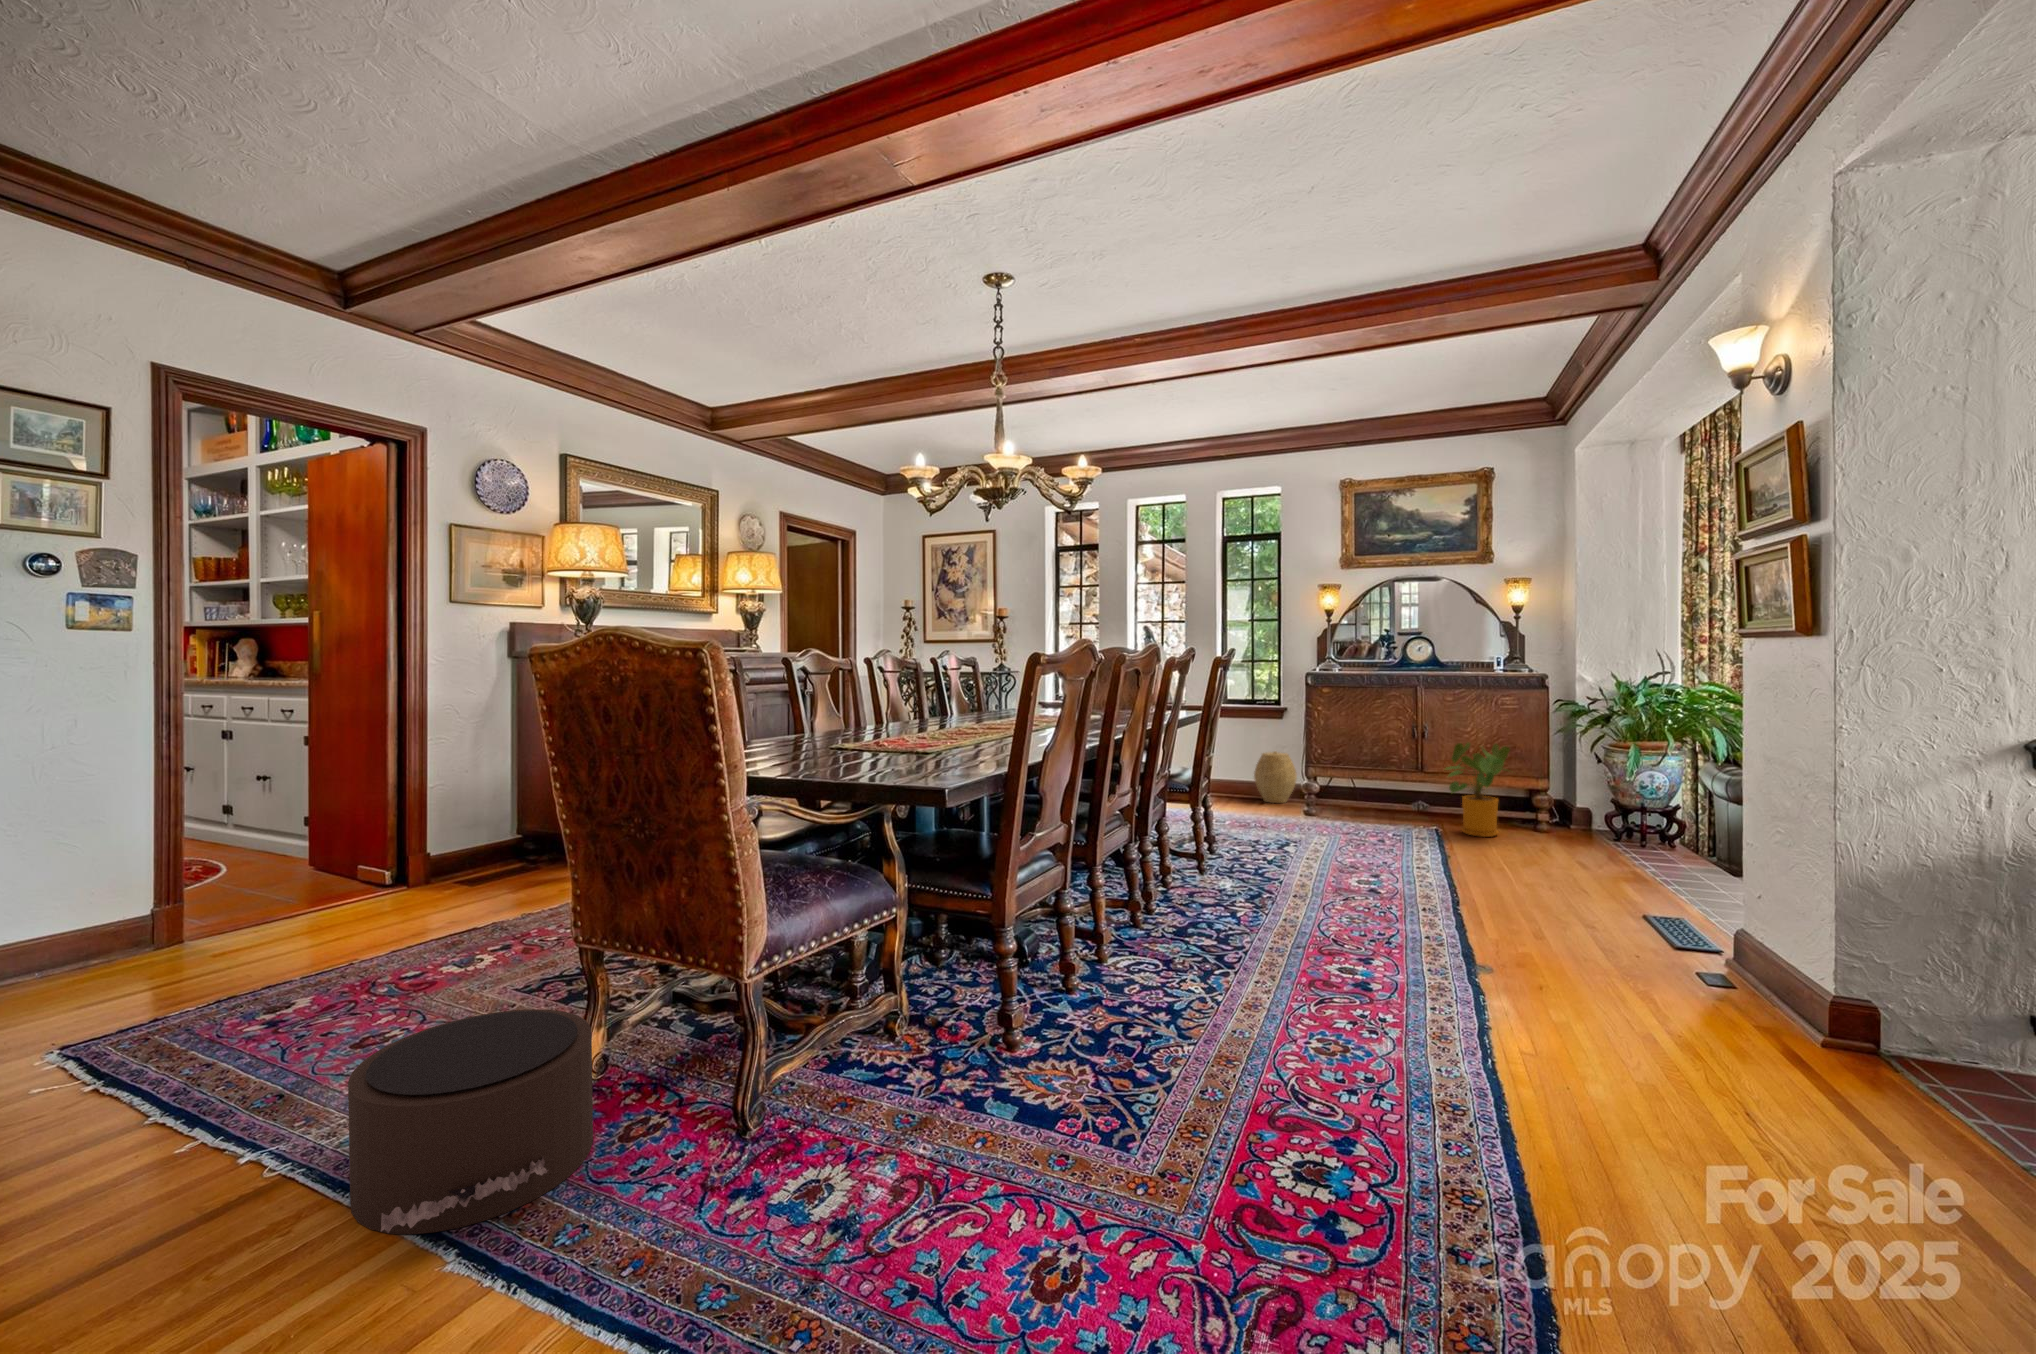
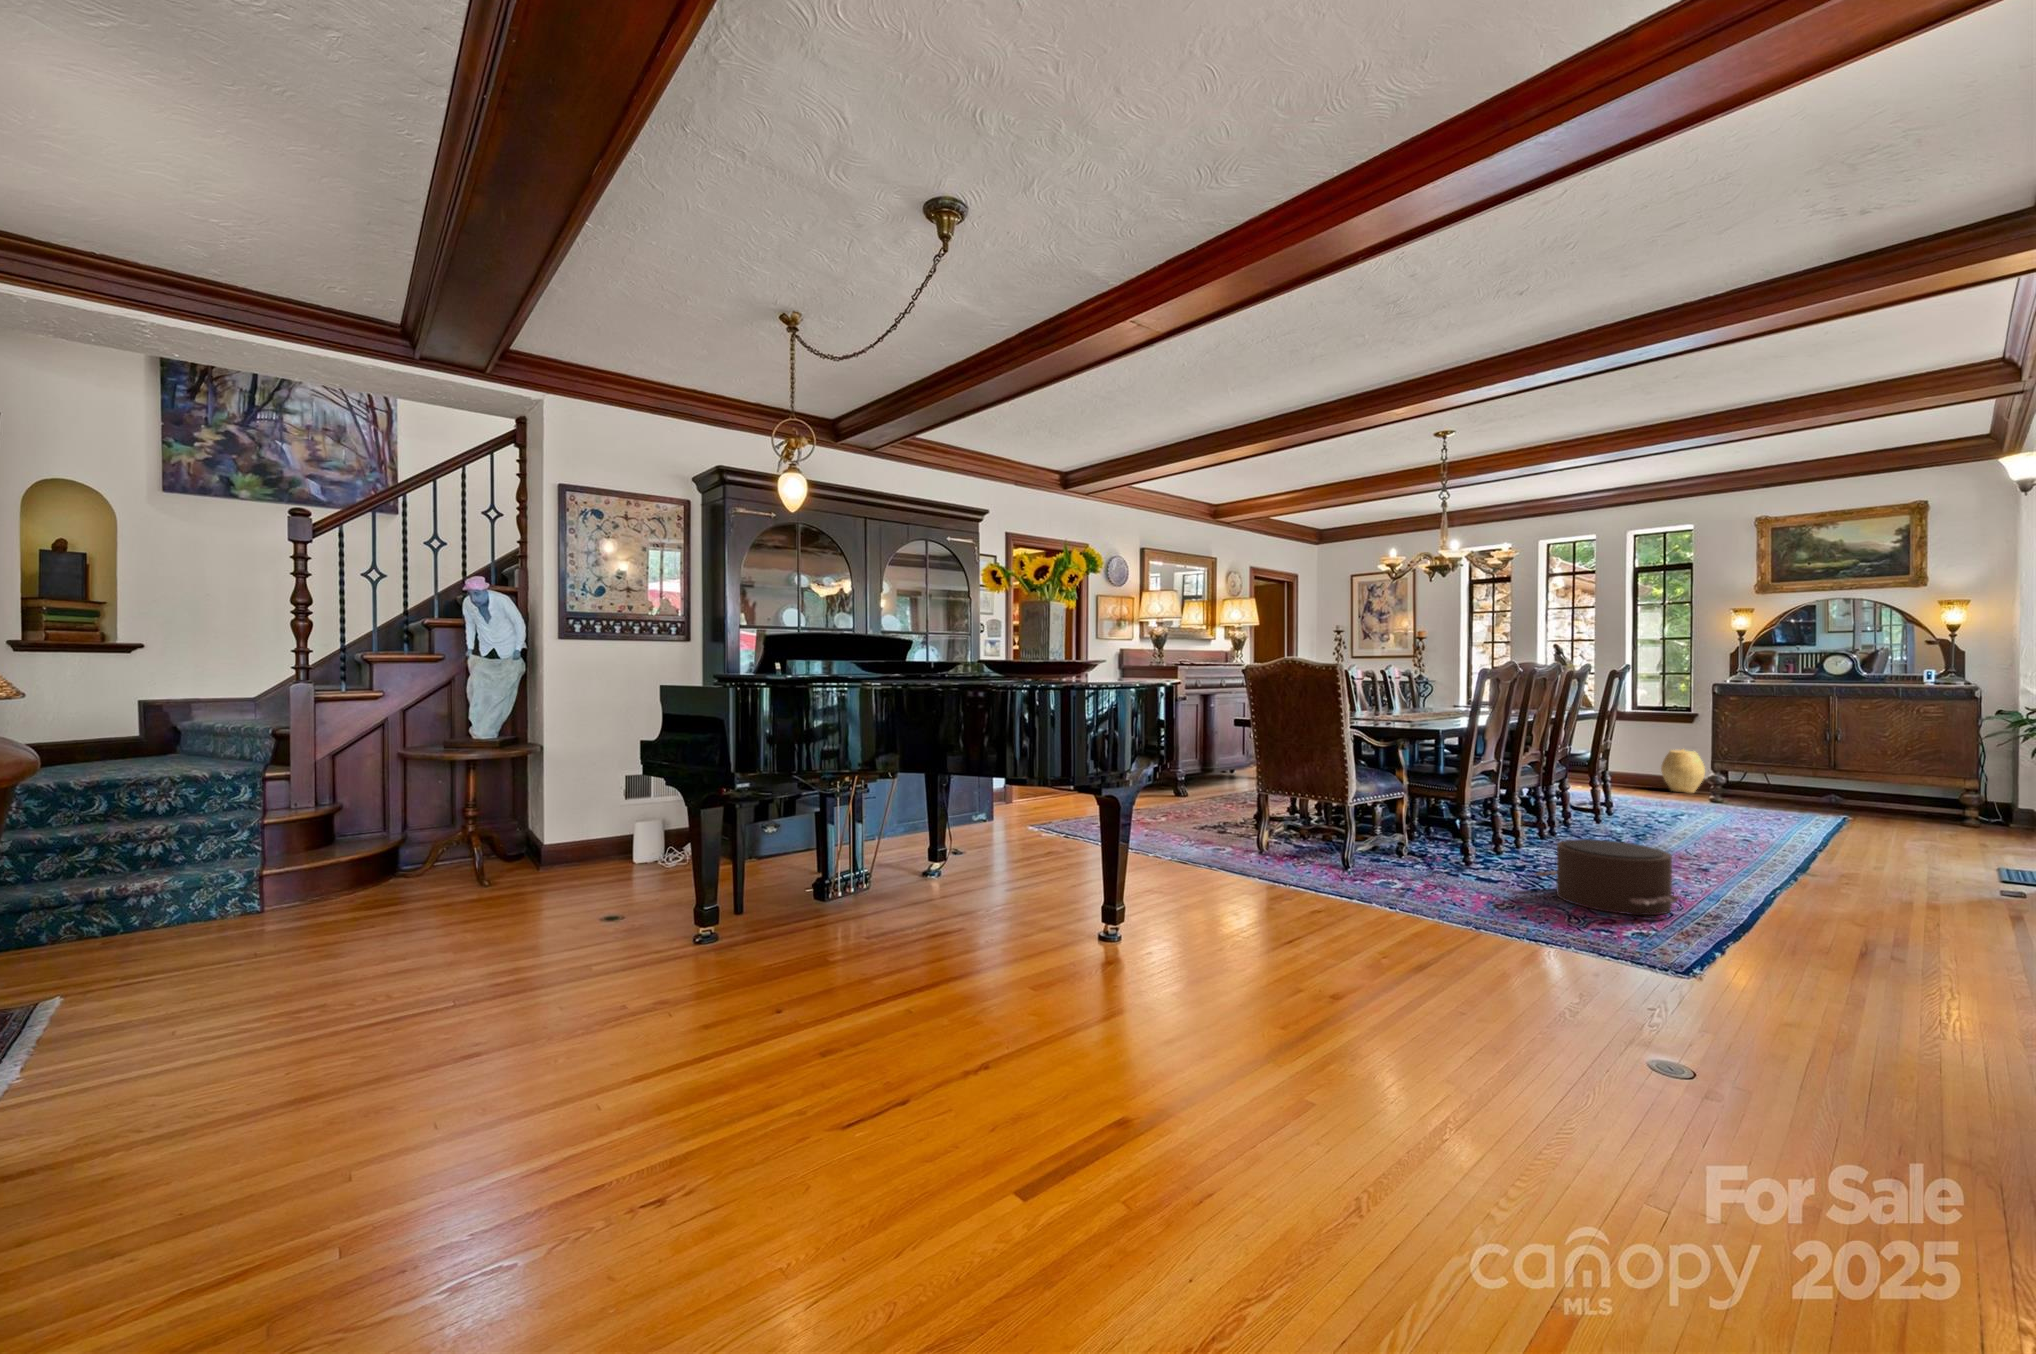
house plant: present [1446,742,1510,837] -> none [1845,744,1928,824]
pouf: present [348,1009,593,1234] -> present [1536,839,1680,915]

